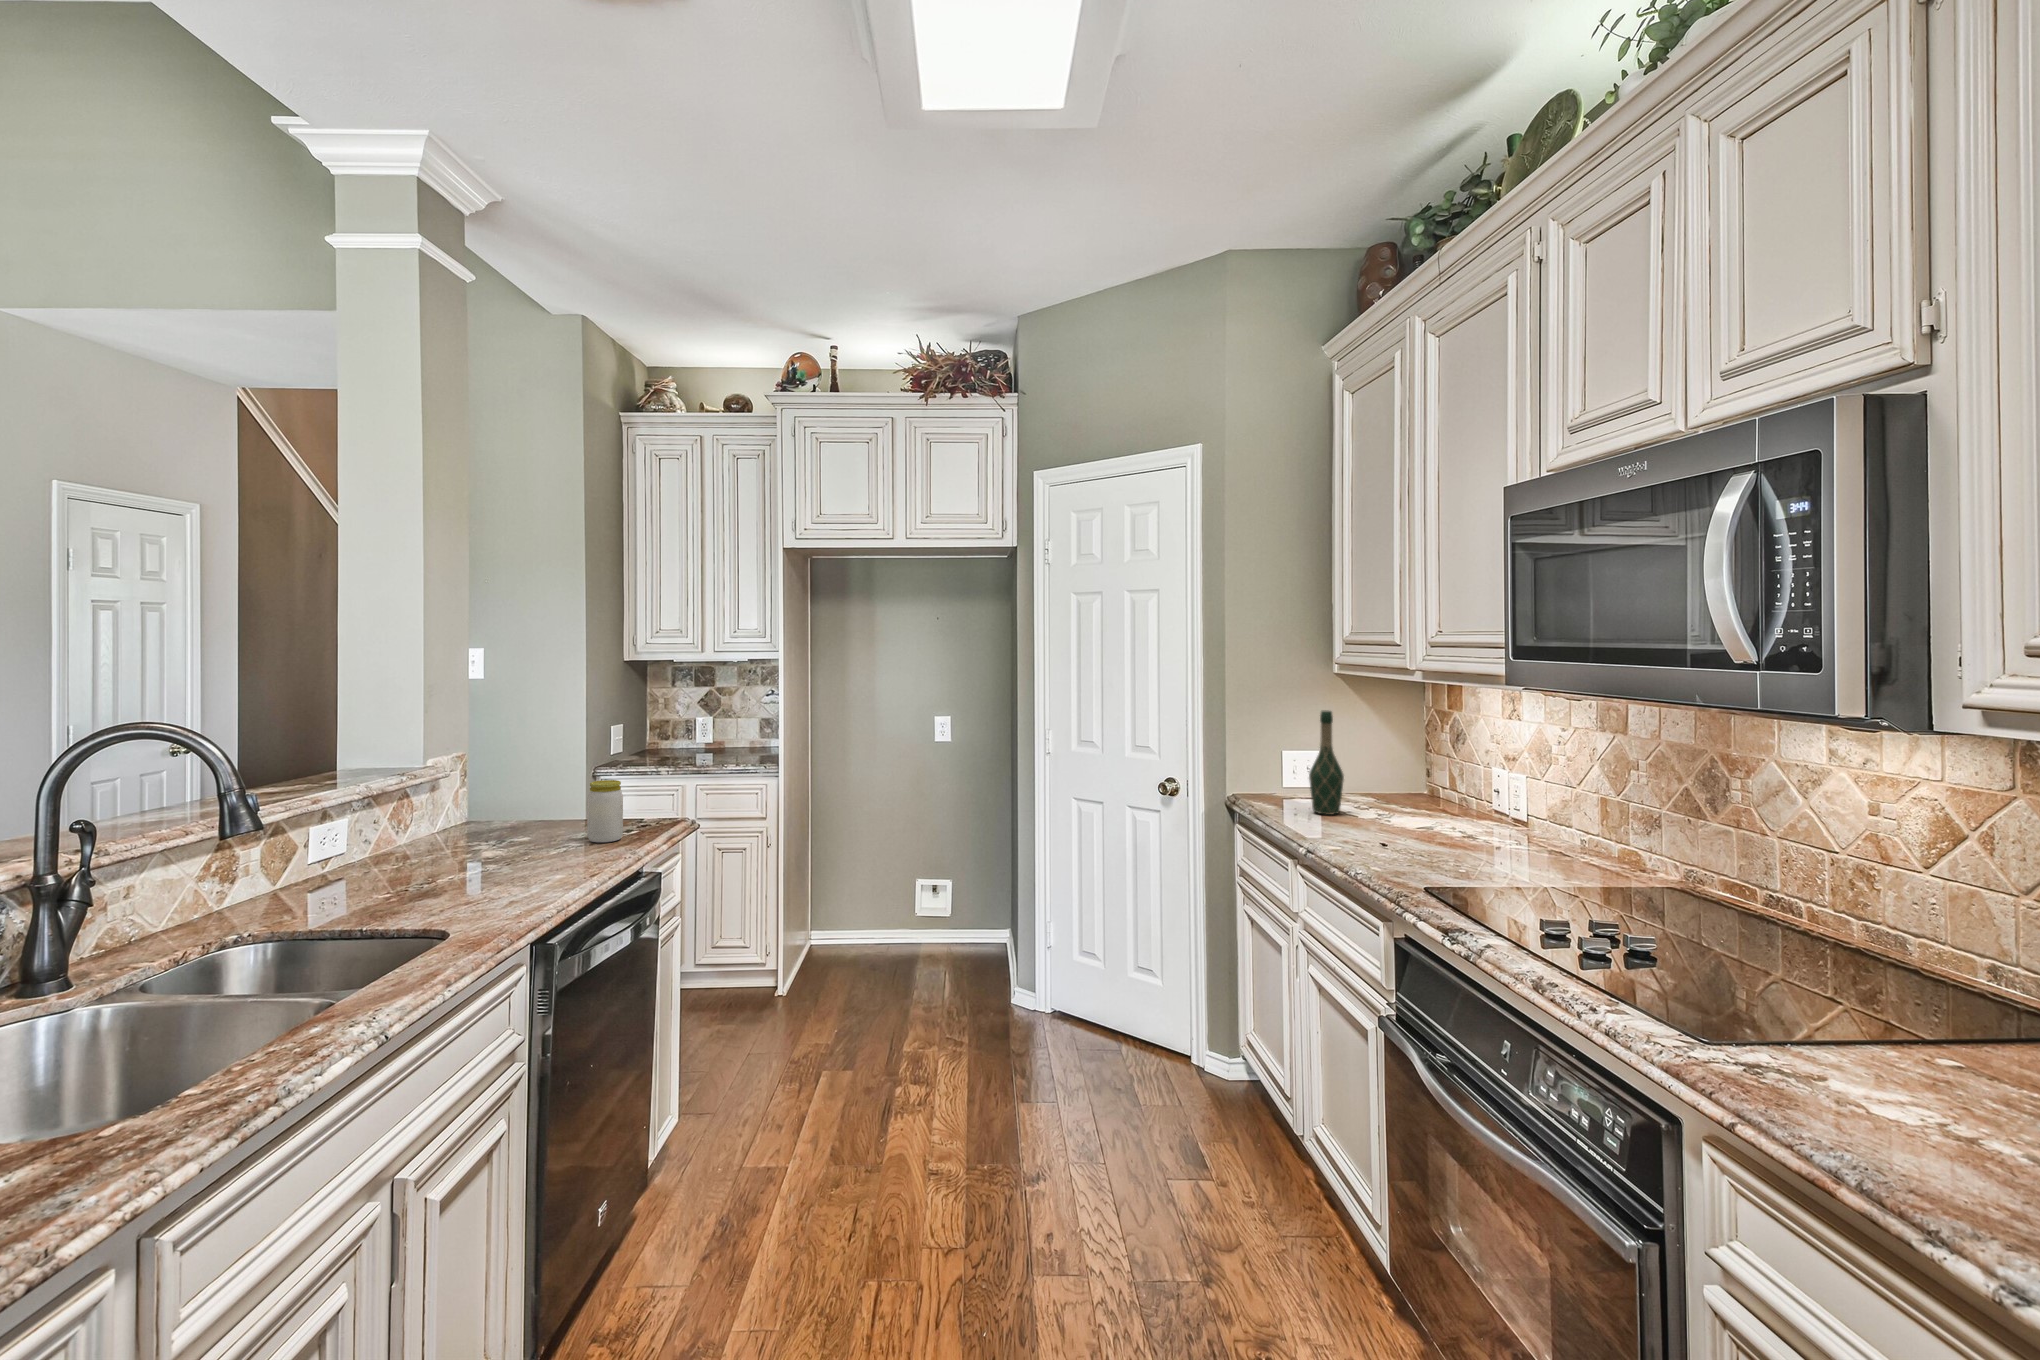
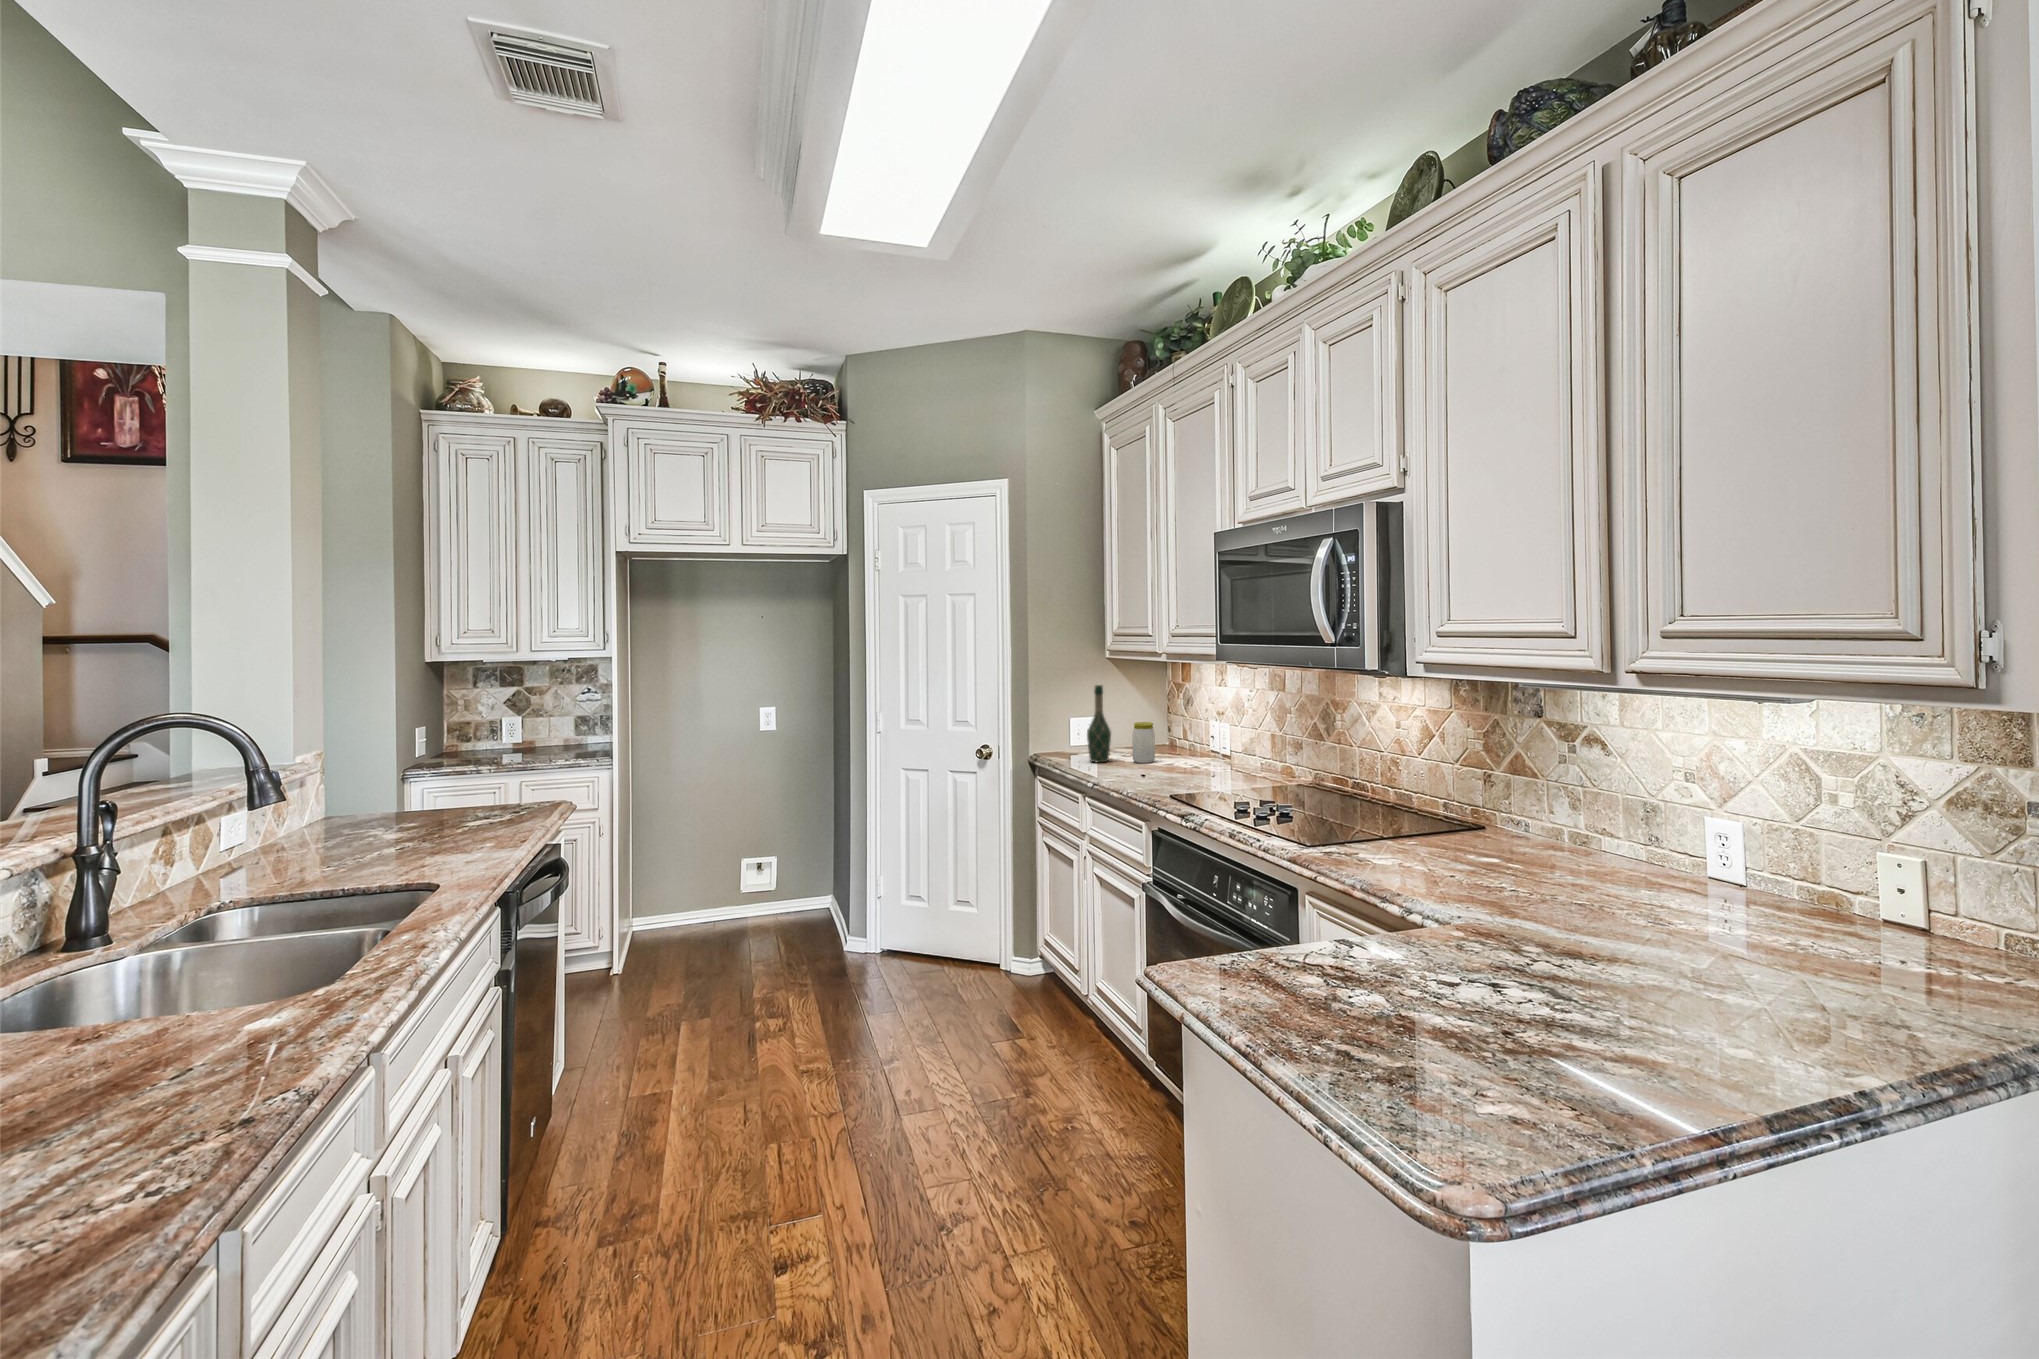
jar: present [587,780,623,842] -> present [1132,722,1155,763]

